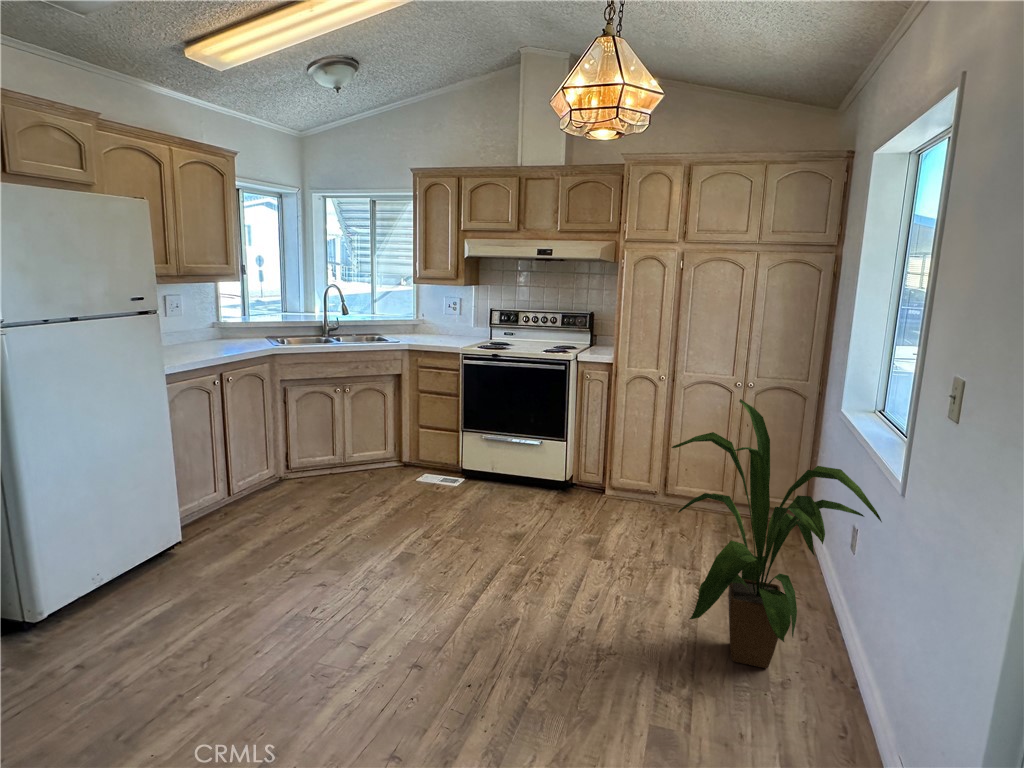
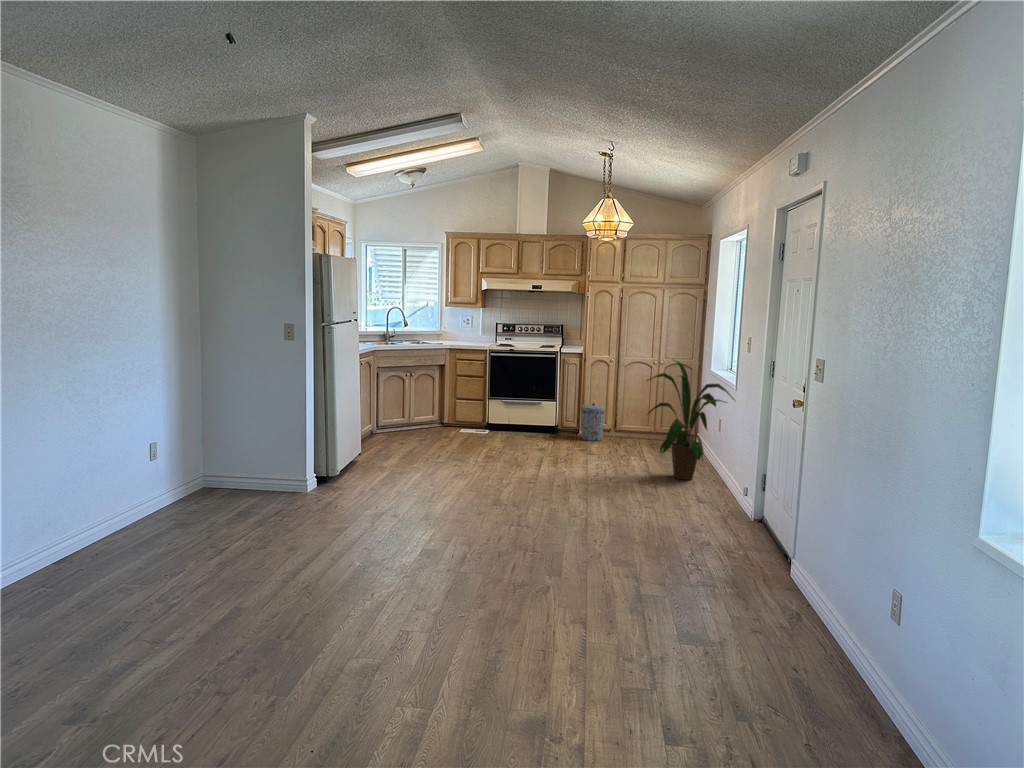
trash can: none [602,449,644,515] -> present [581,403,606,441]

